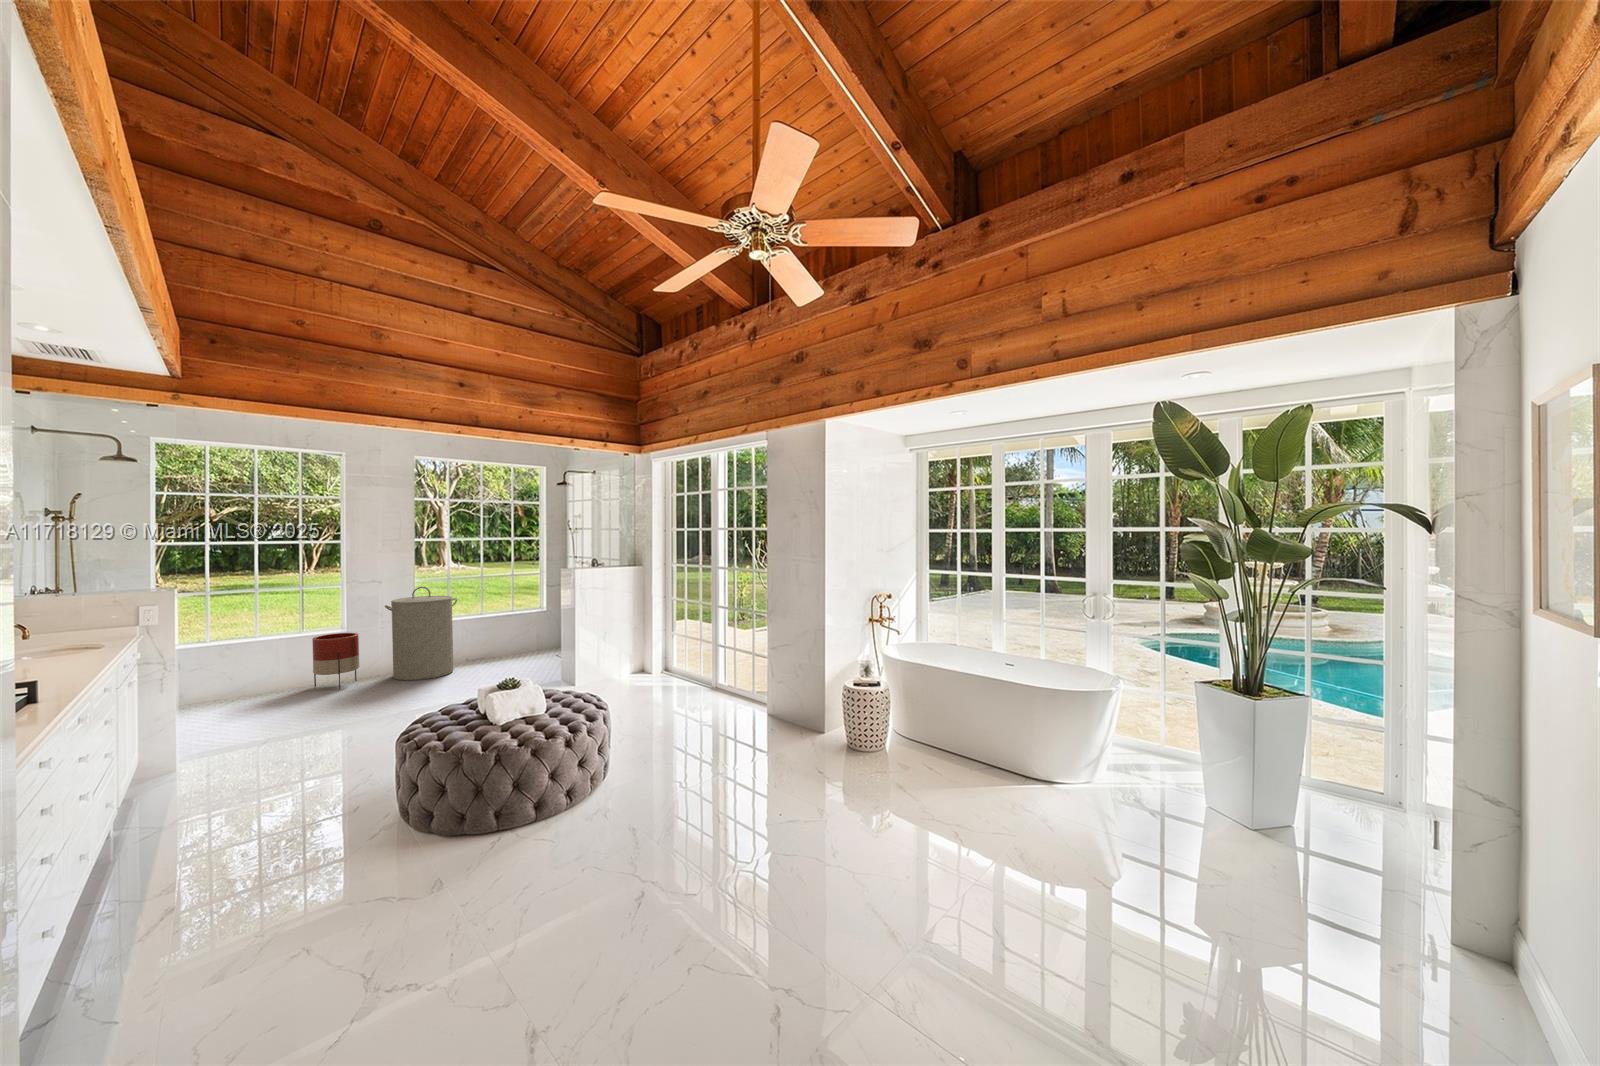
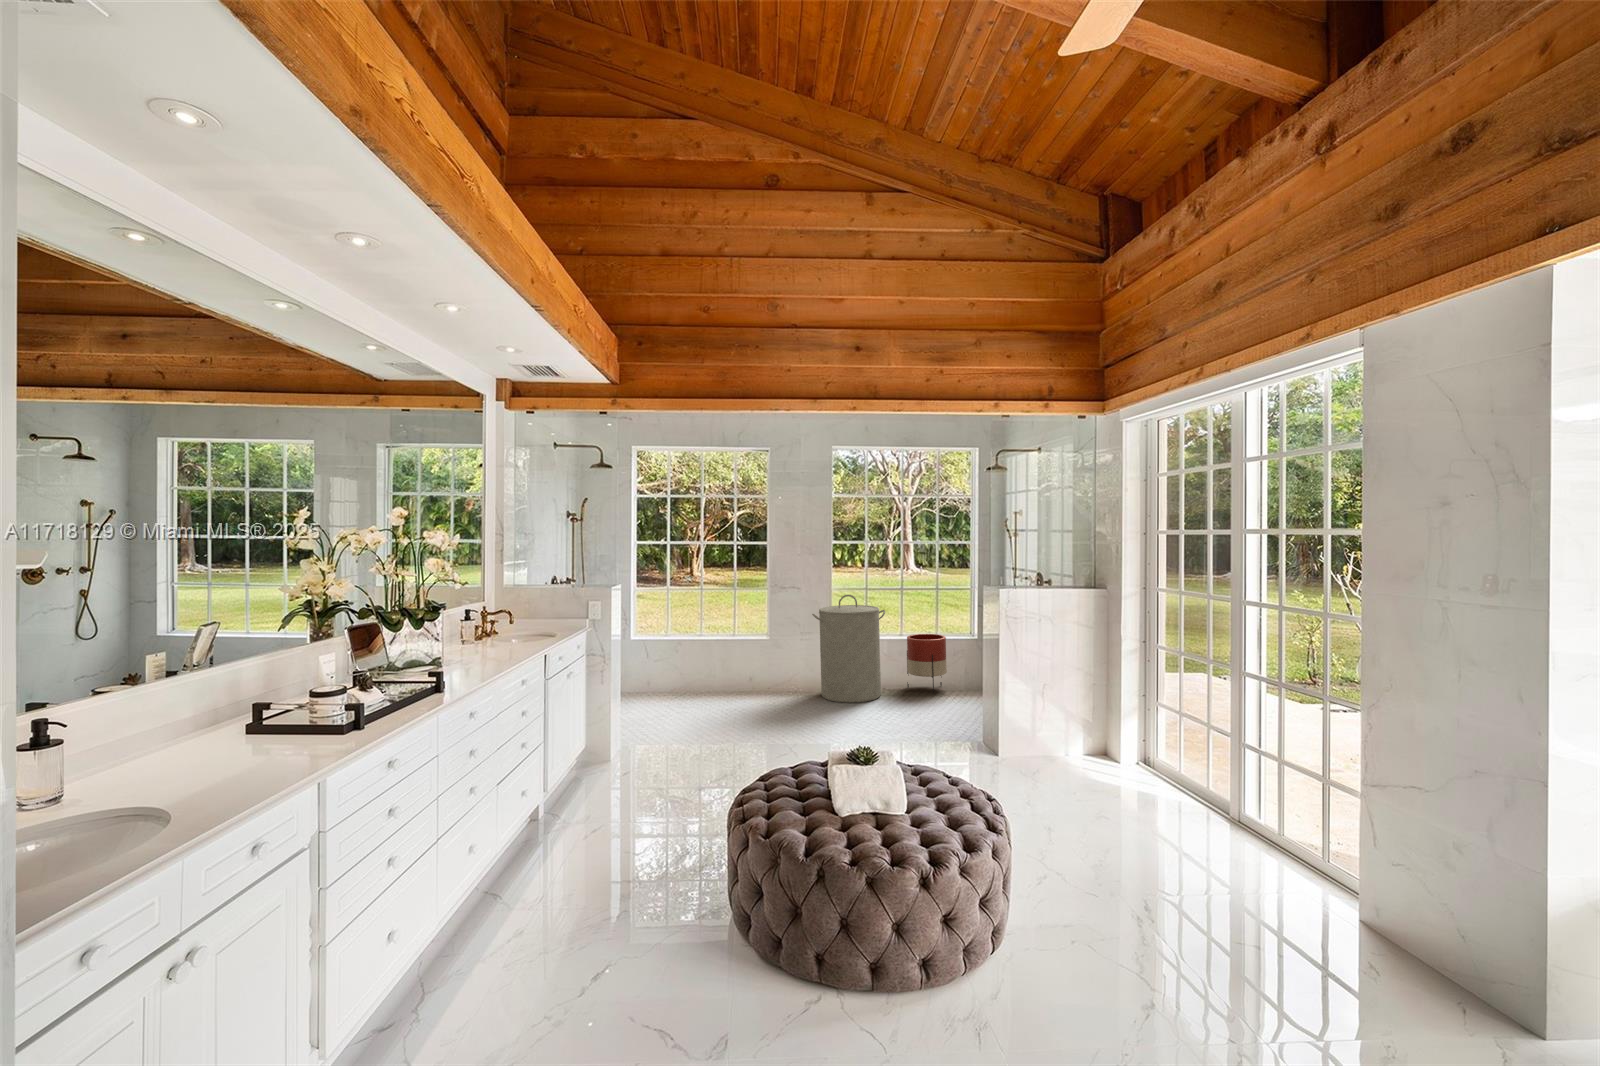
planter: present [312,633,359,689] -> present [907,634,947,693]

